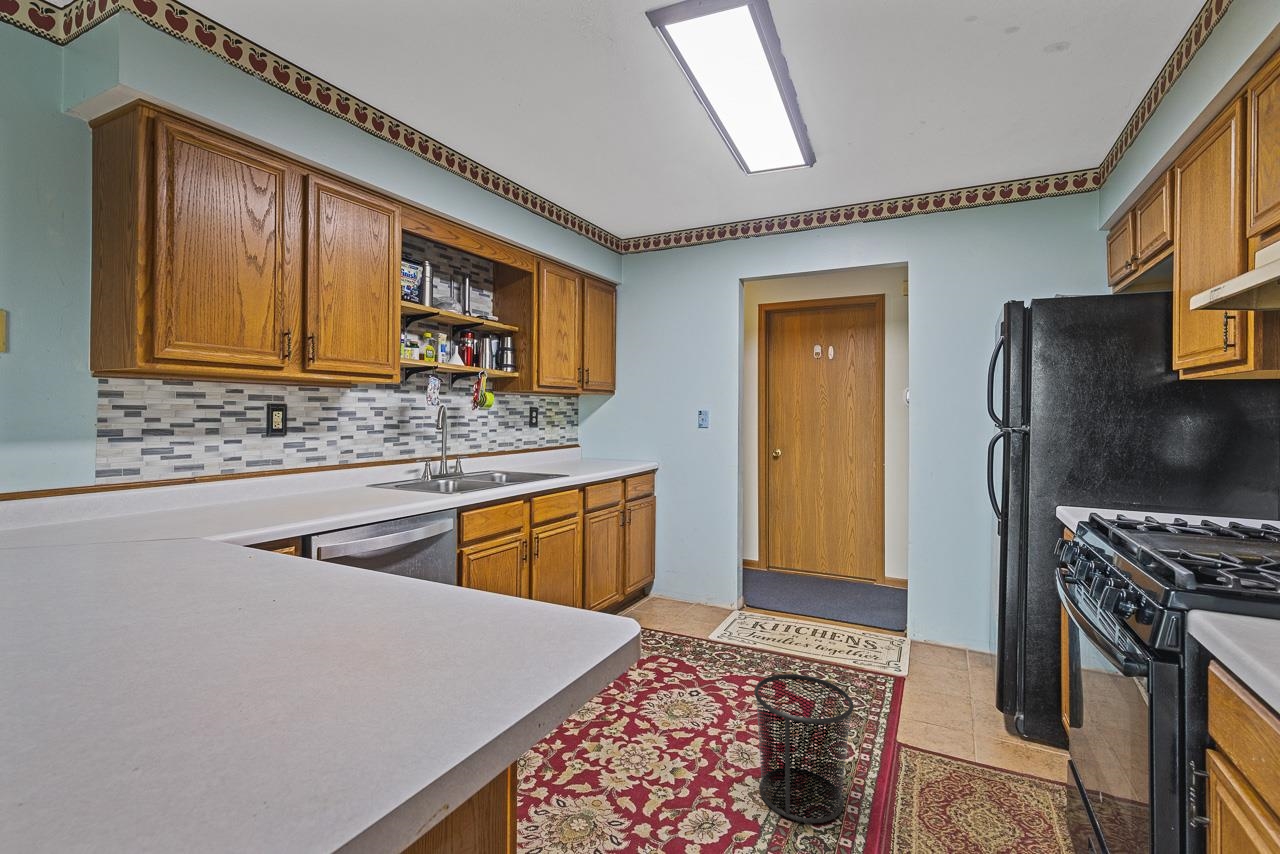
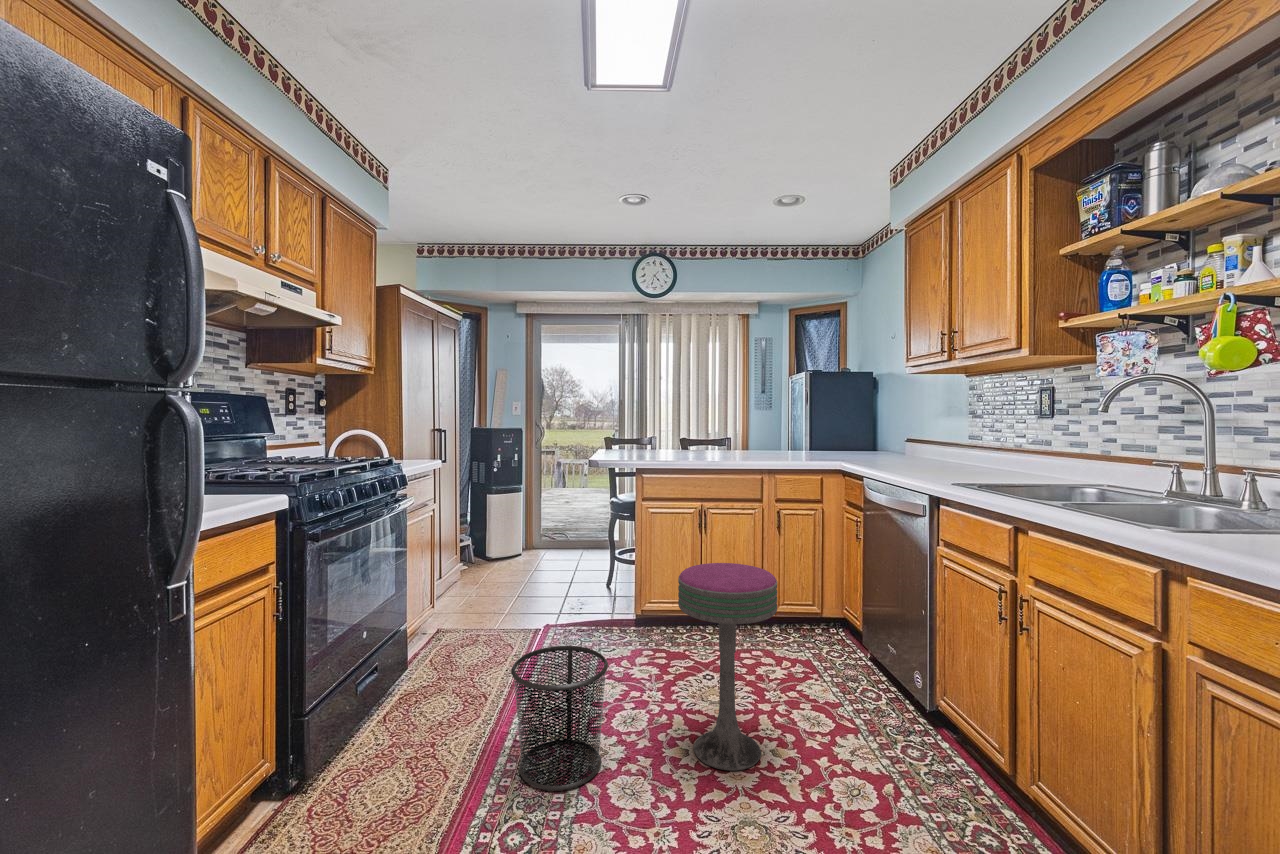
bar stool: none [598,579,690,775] -> present [678,563,777,771]

